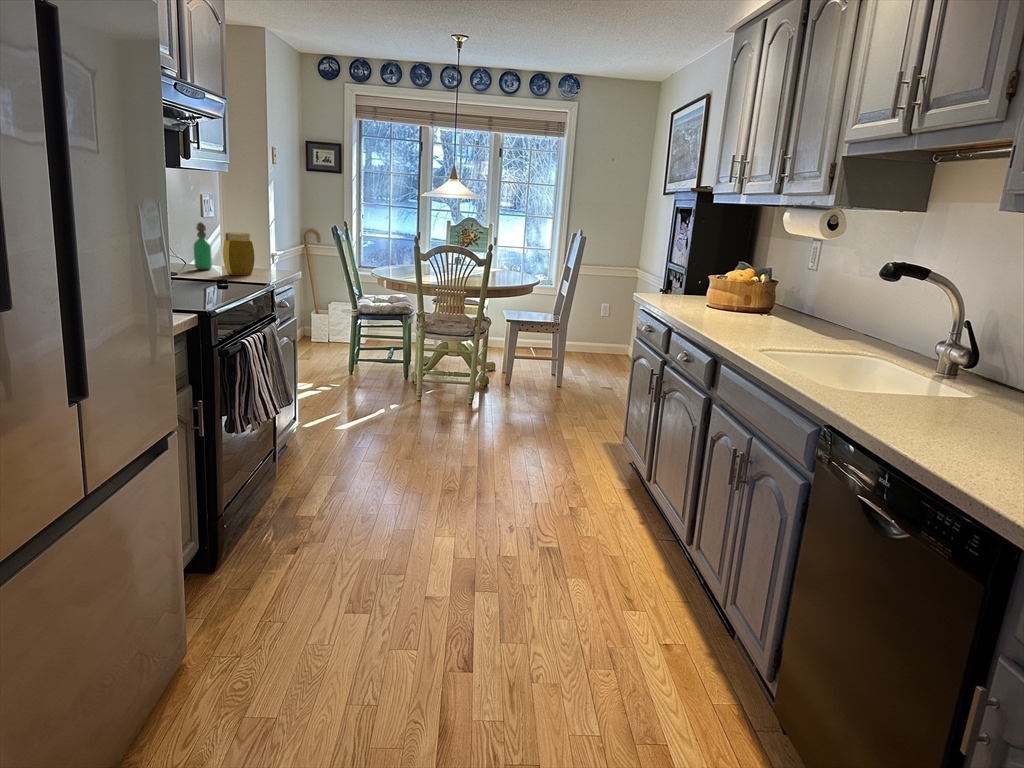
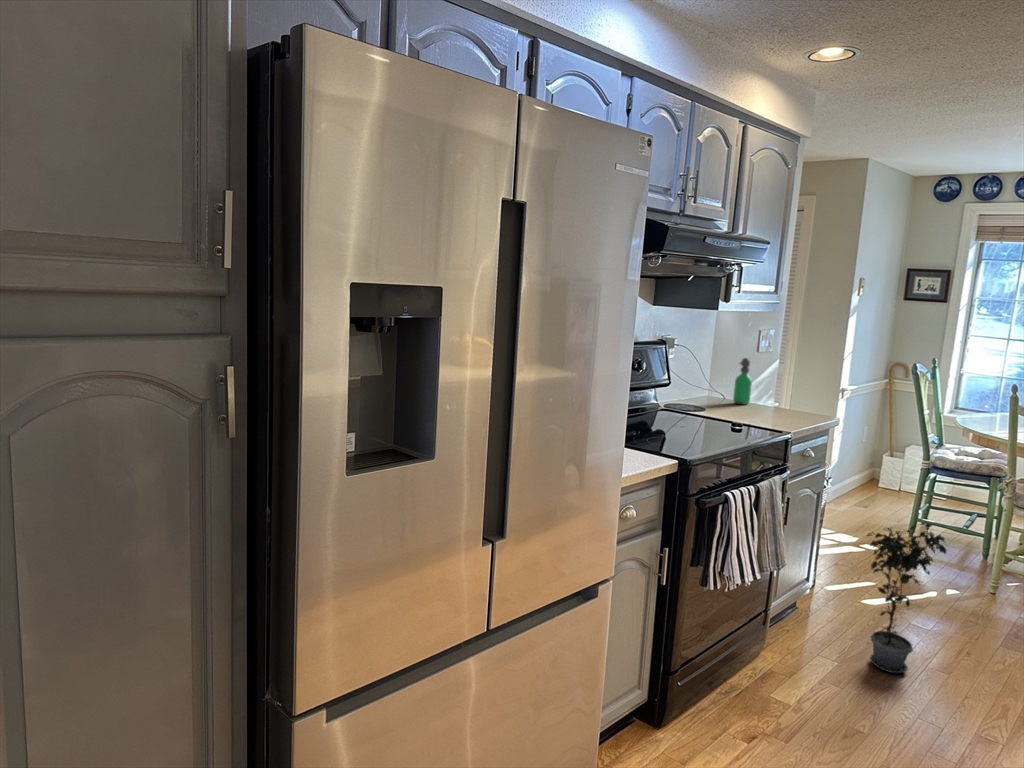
jar: present [223,233,255,275] -> none [756,371,788,416]
potted plant: none [344,345,401,469] -> present [867,523,946,673]

